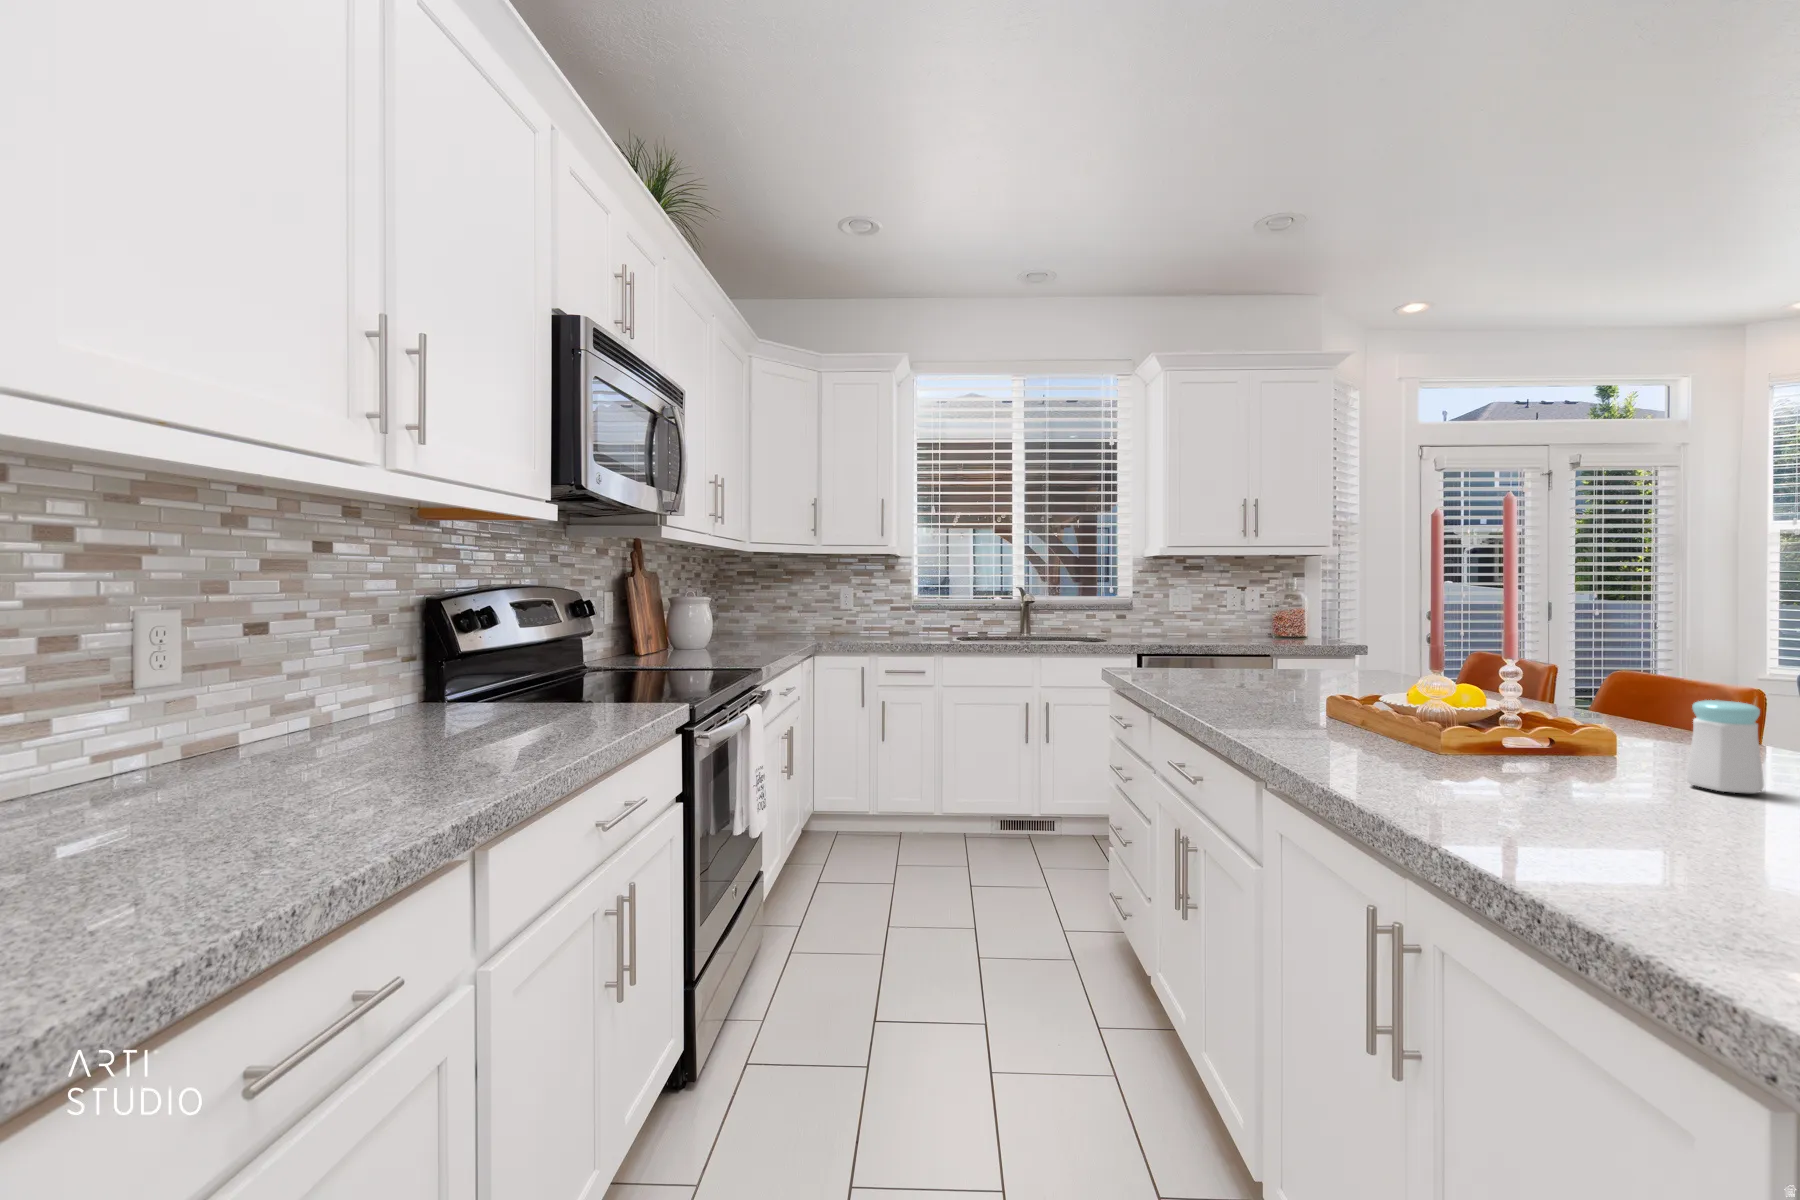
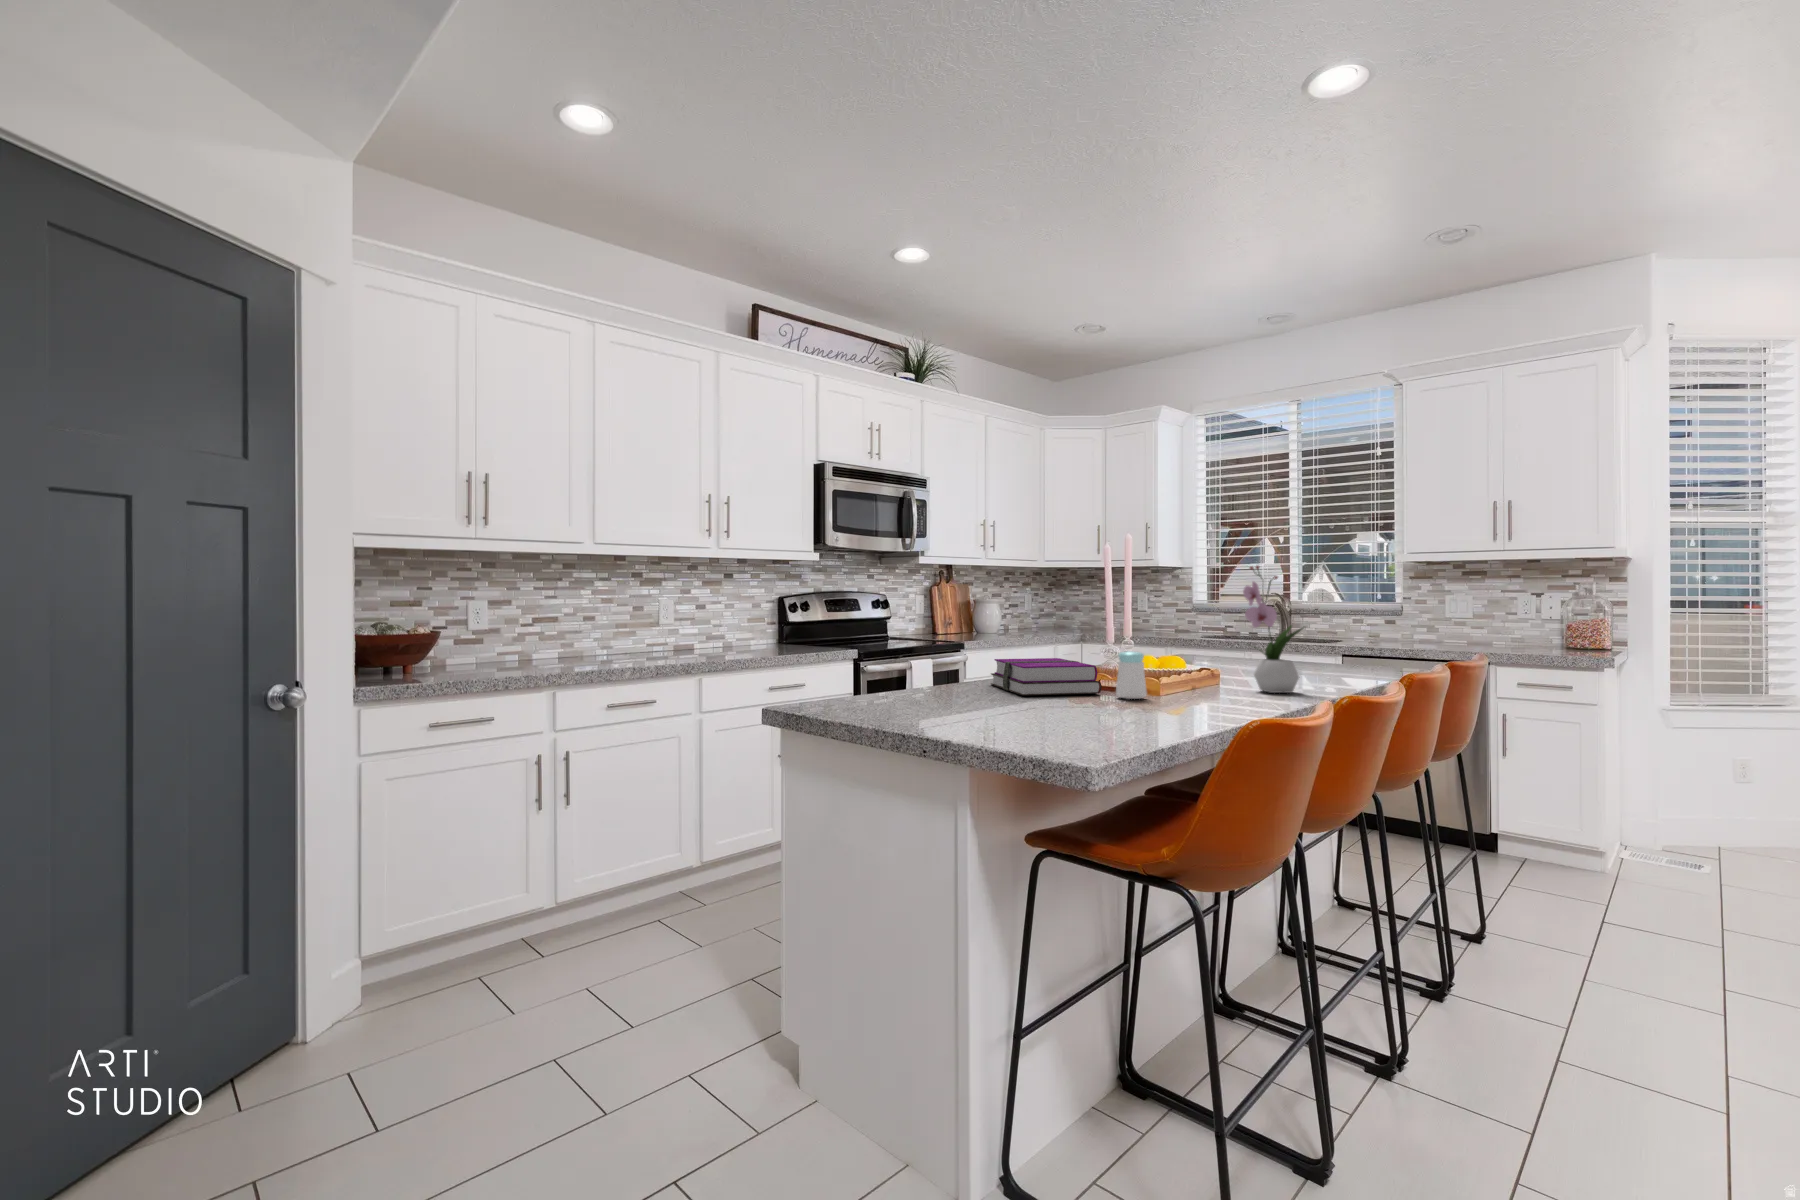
flower arrangement: none [1589,548,1678,739] -> present [1243,566,1304,693]
hardback book: none [1394,713,1677,822] -> present [991,658,1102,695]

